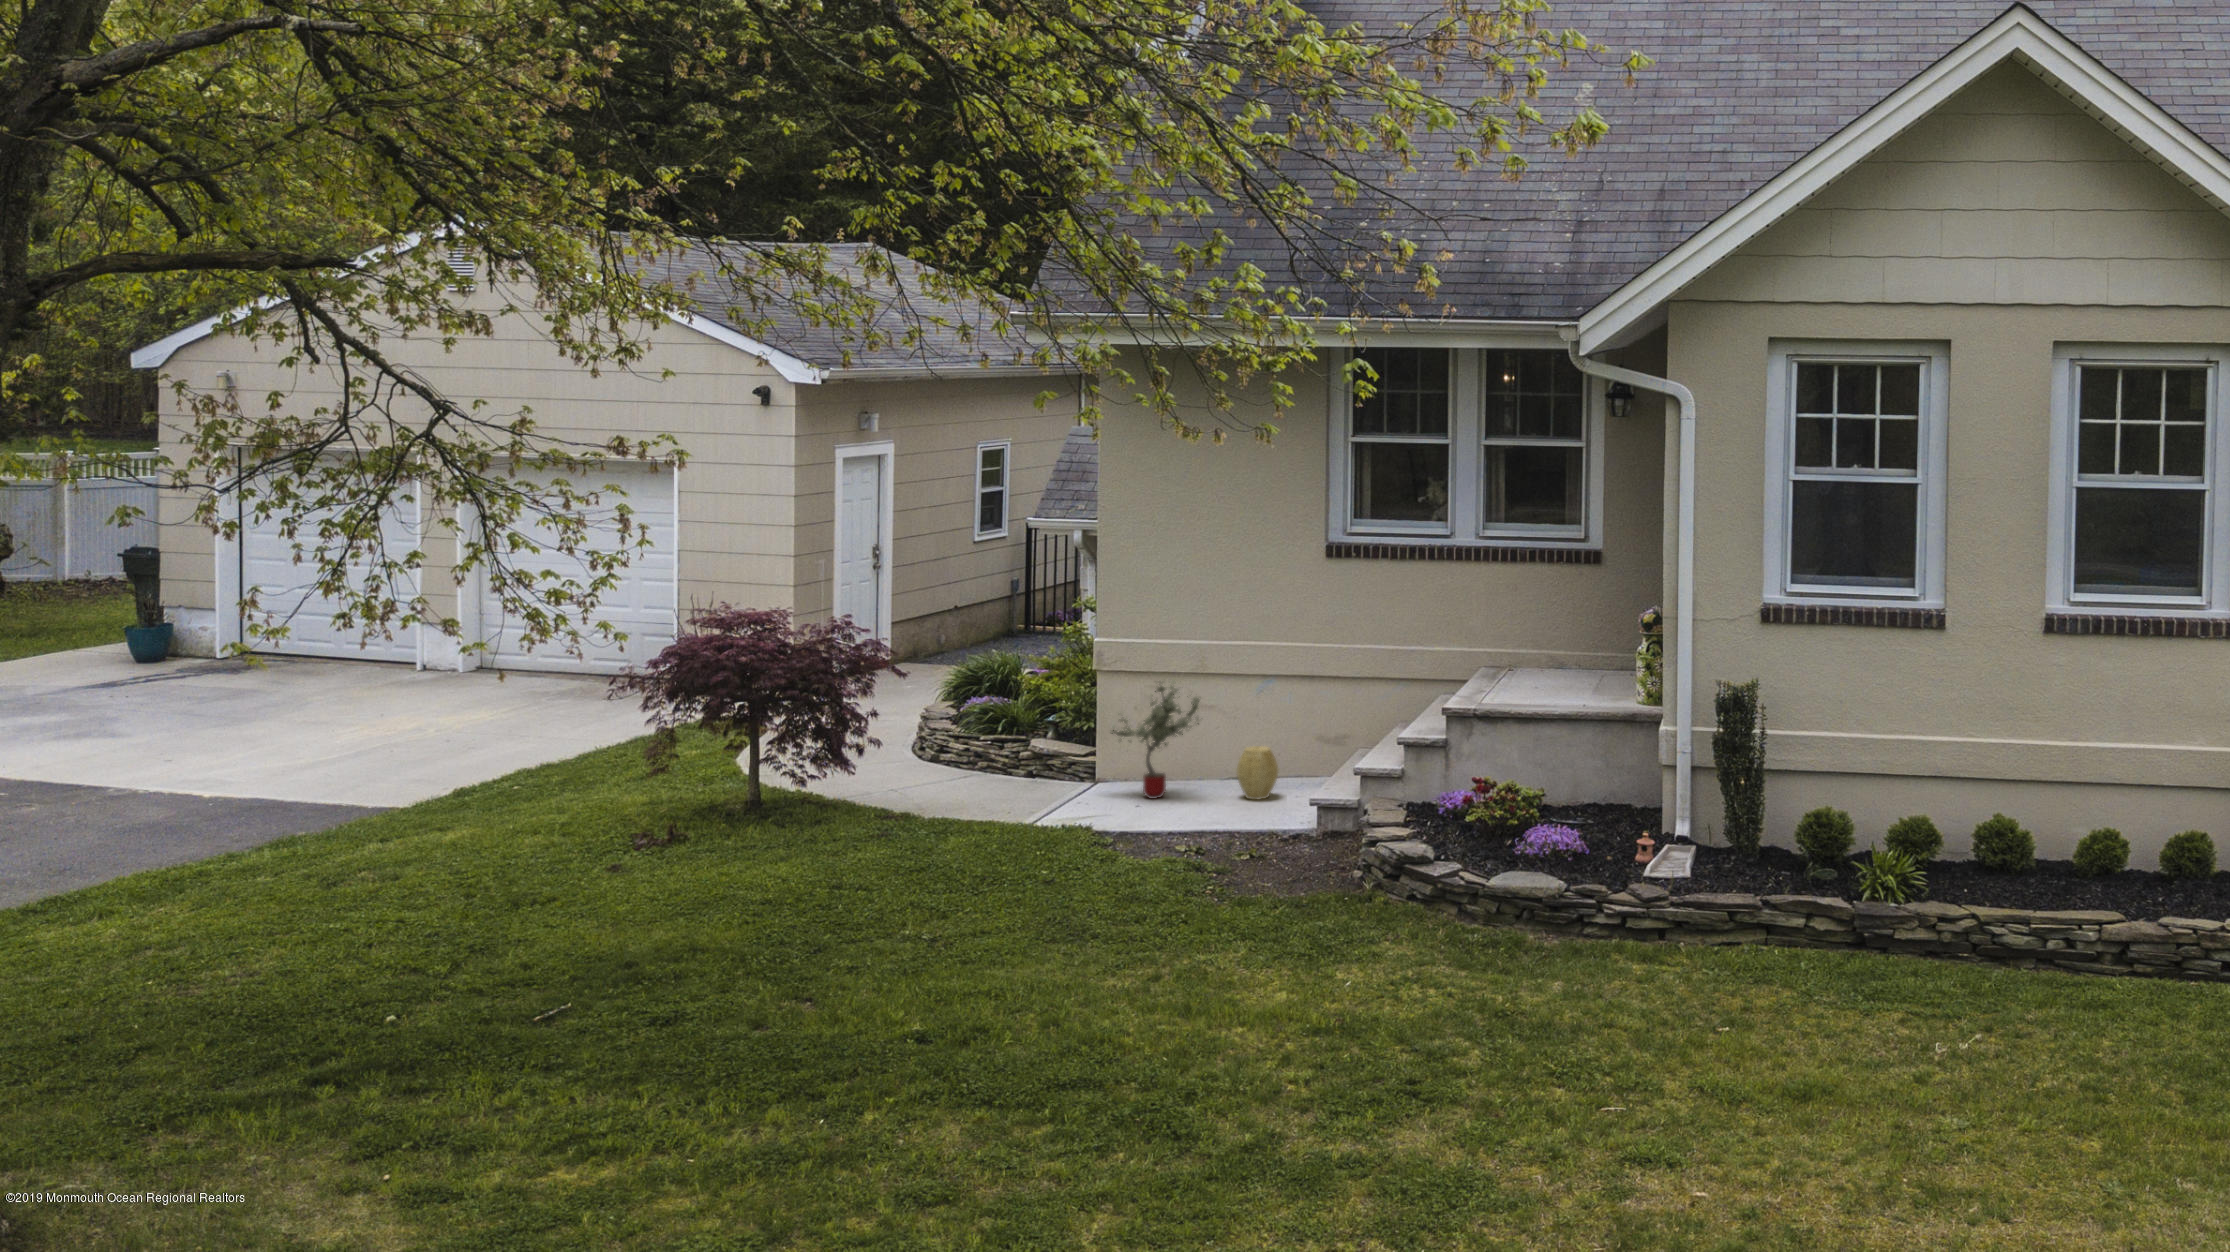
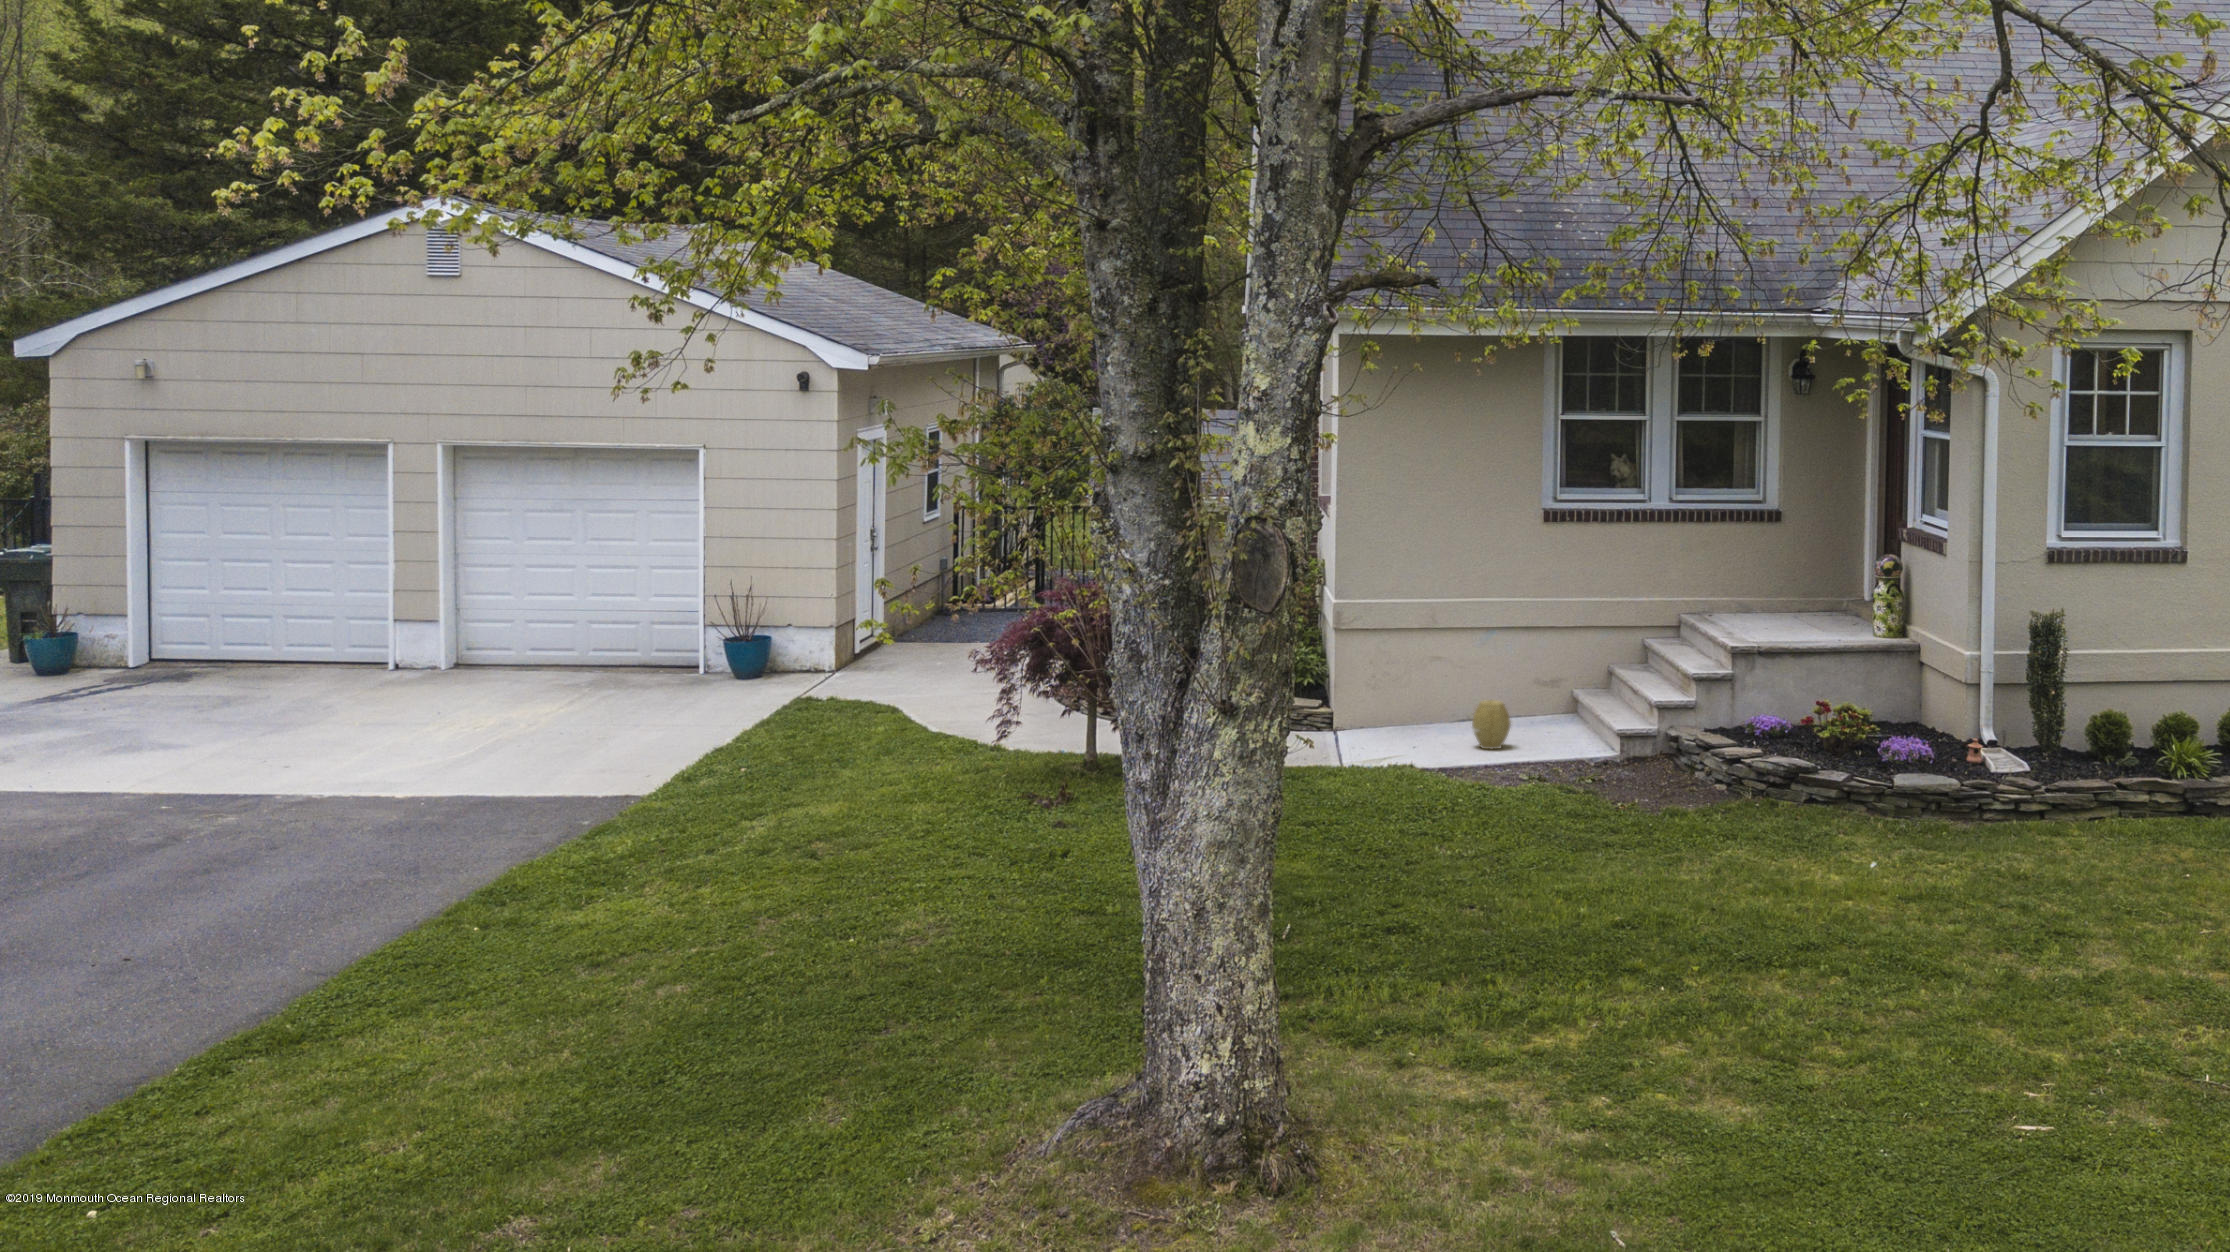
potted tree: present [1110,680,1200,799] -> none [1354,641,1446,754]

